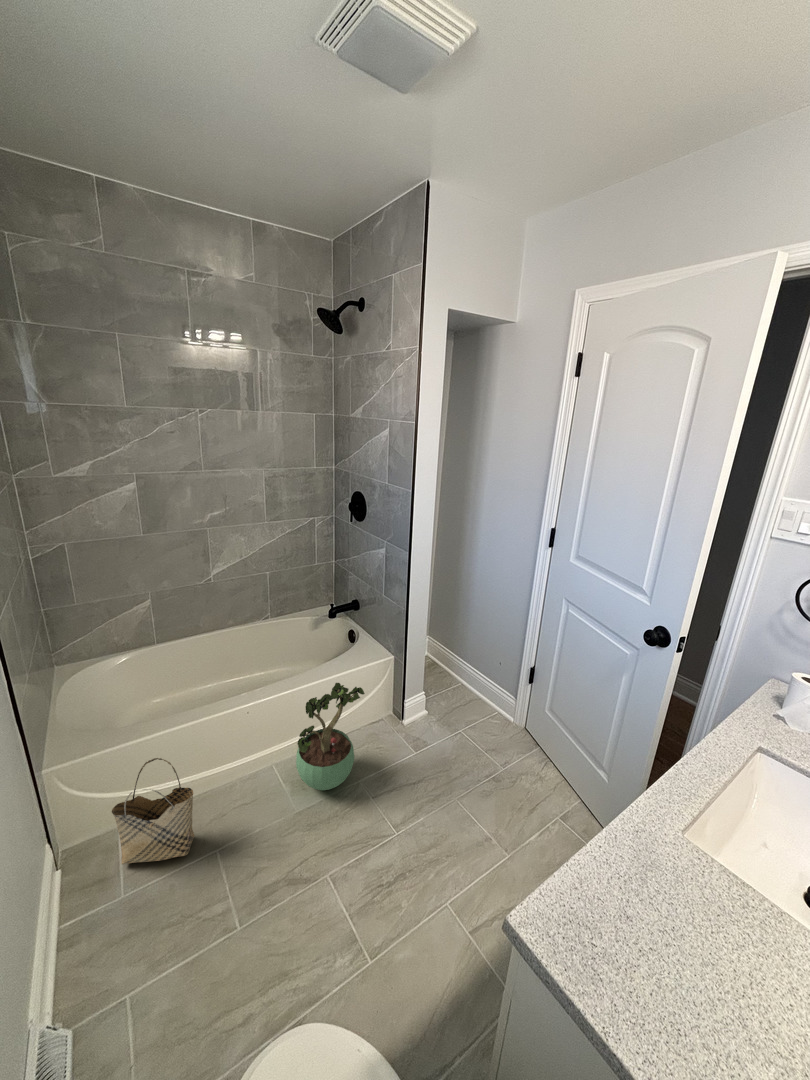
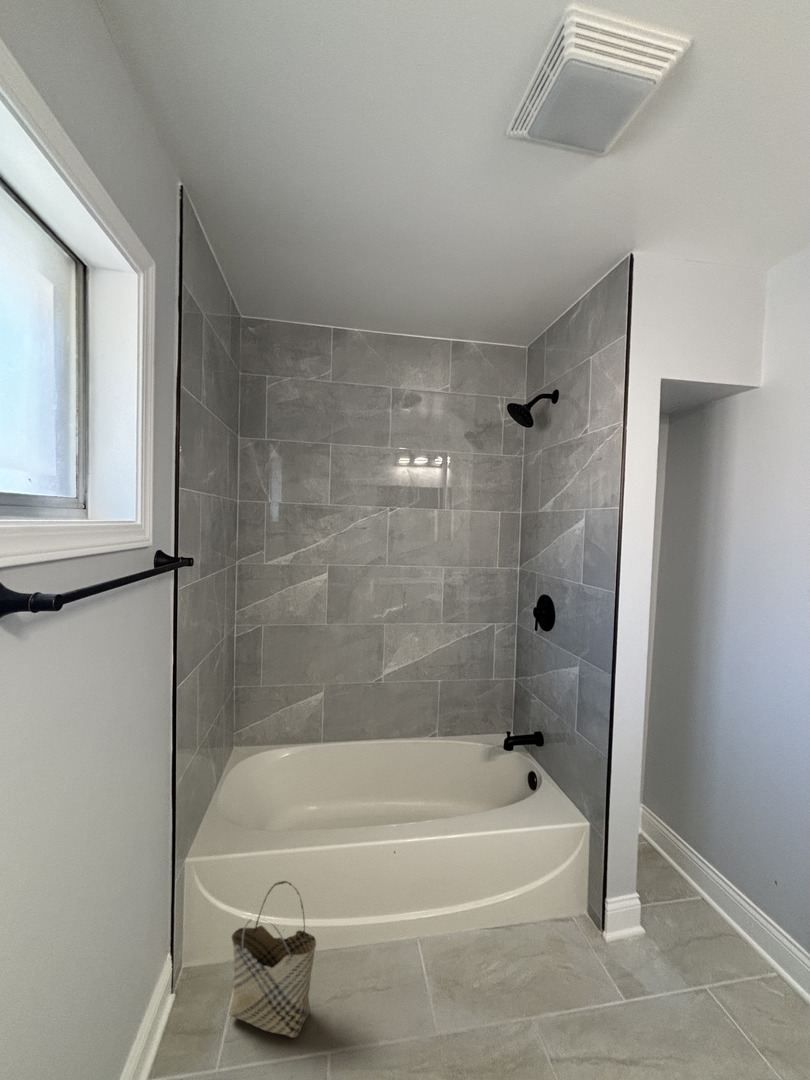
potted plant: present [296,683,365,790] -> none [444,841,544,1012]

